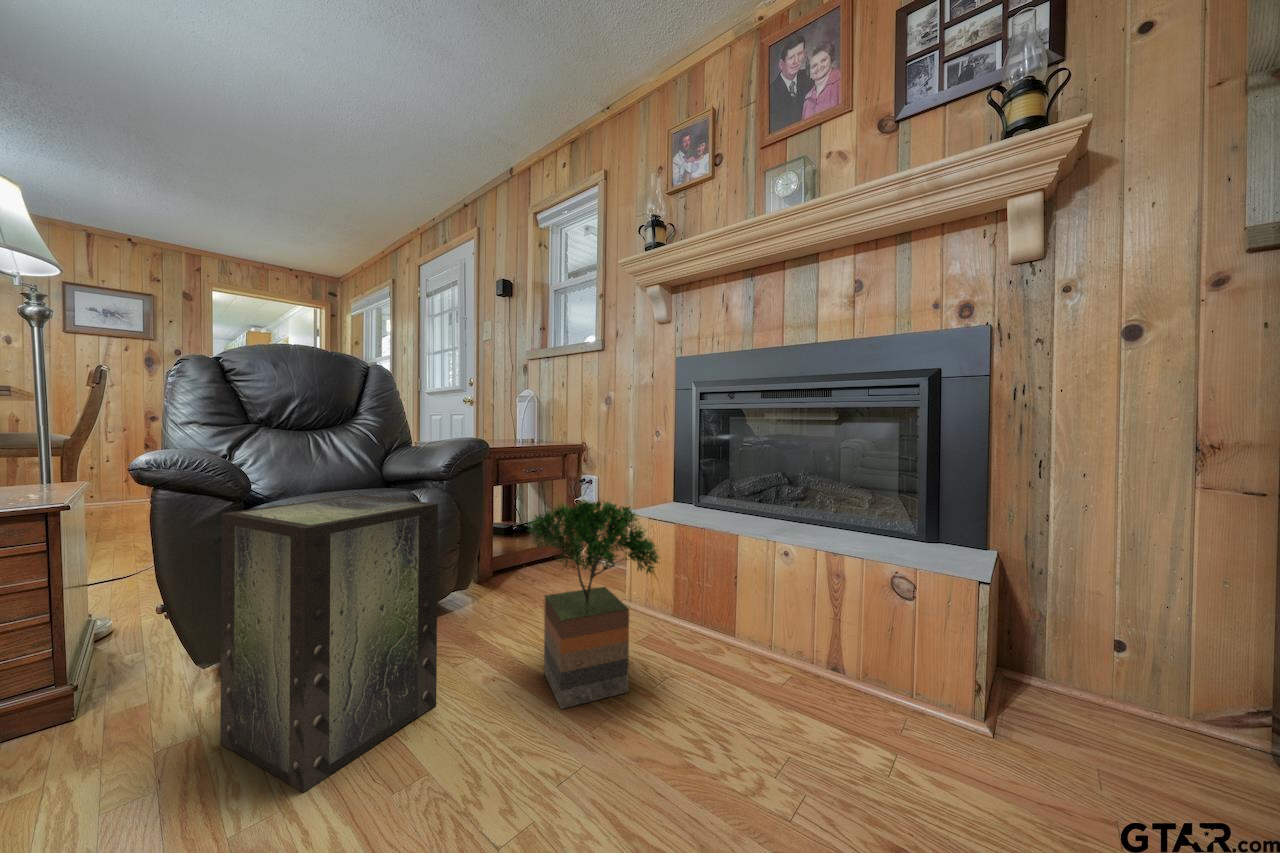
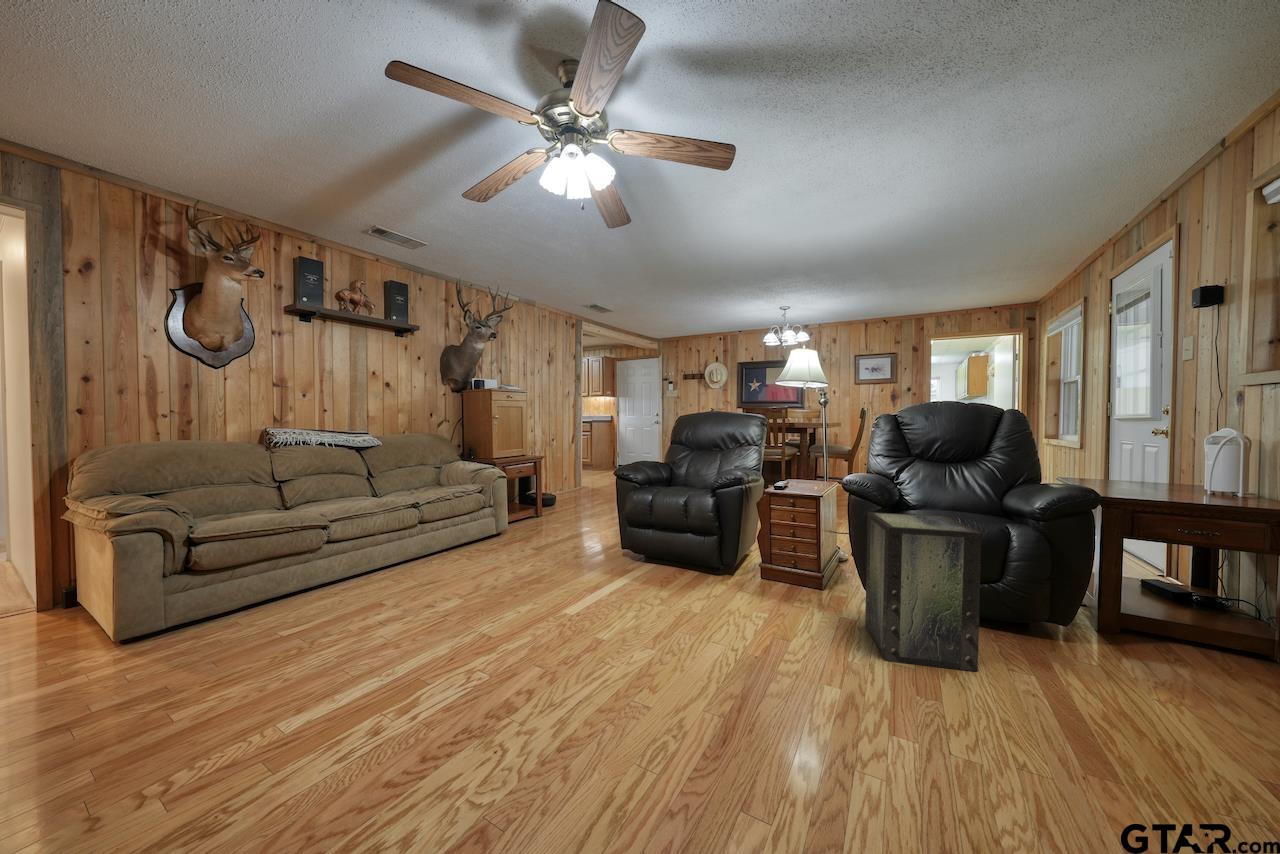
potted tree: present [527,500,659,709] -> none [1055,556,1228,765]

